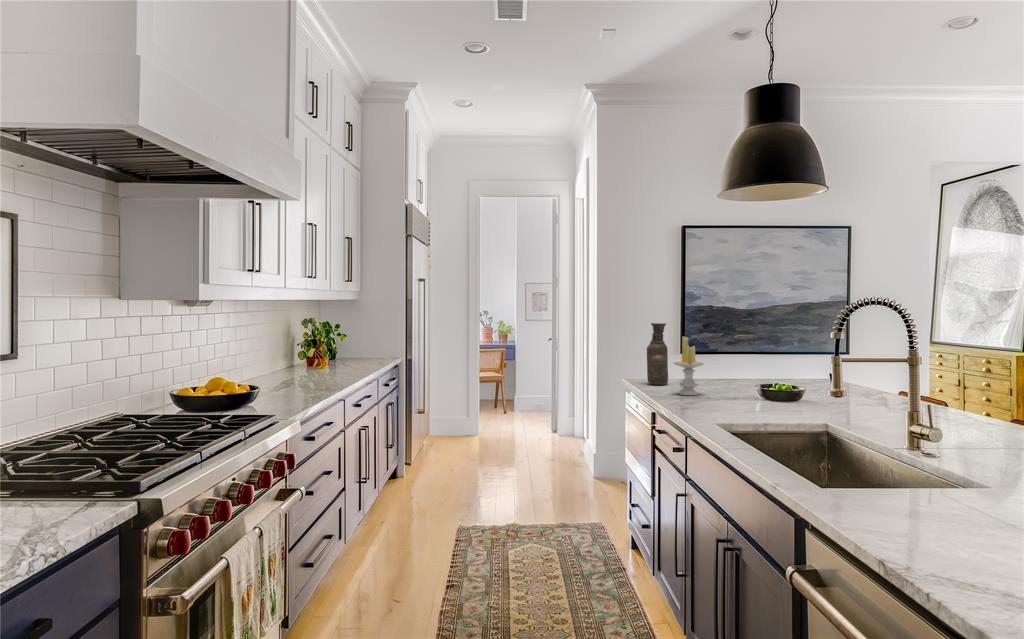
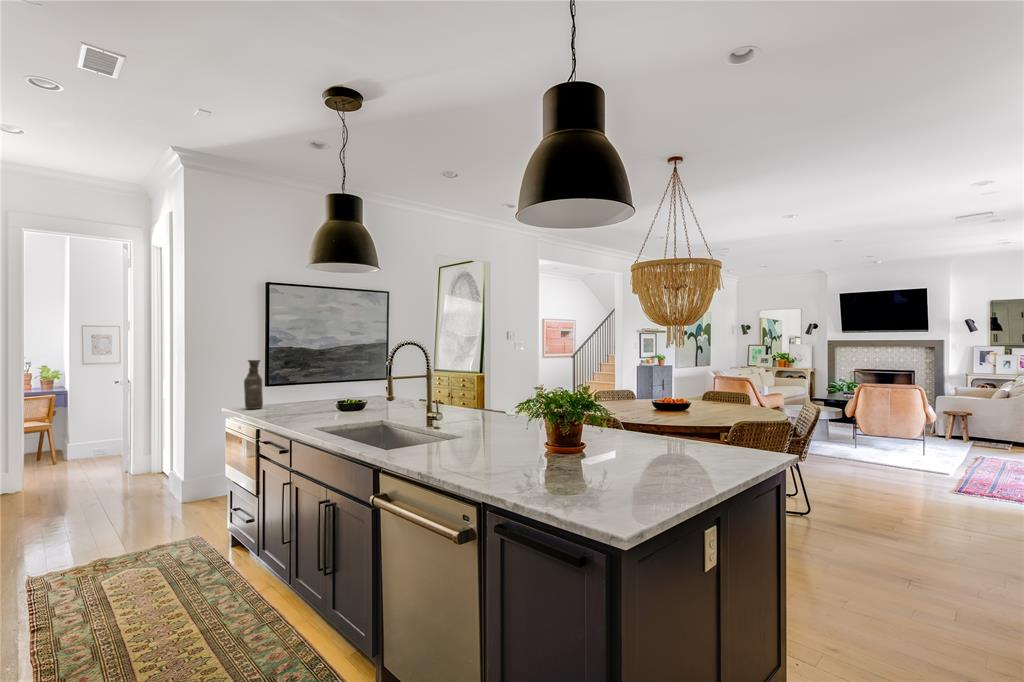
candle: present [674,336,704,395] -> none [270,369,295,413]

